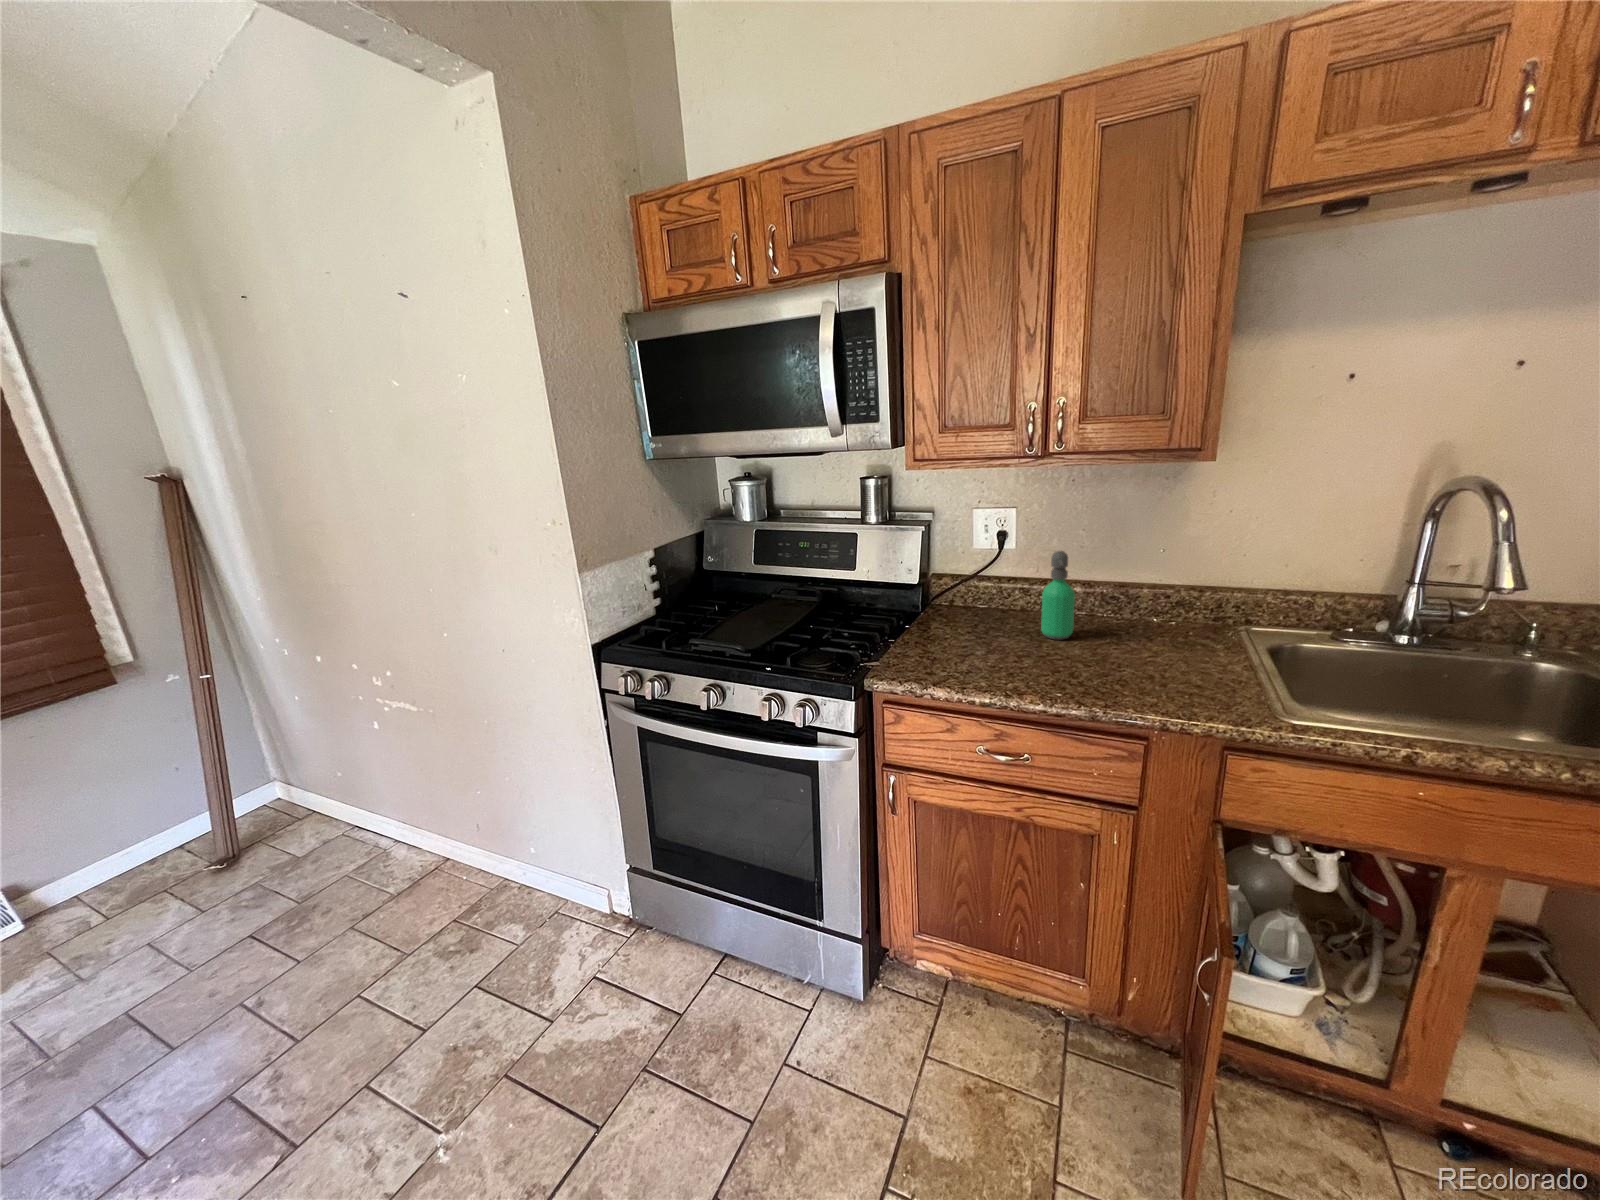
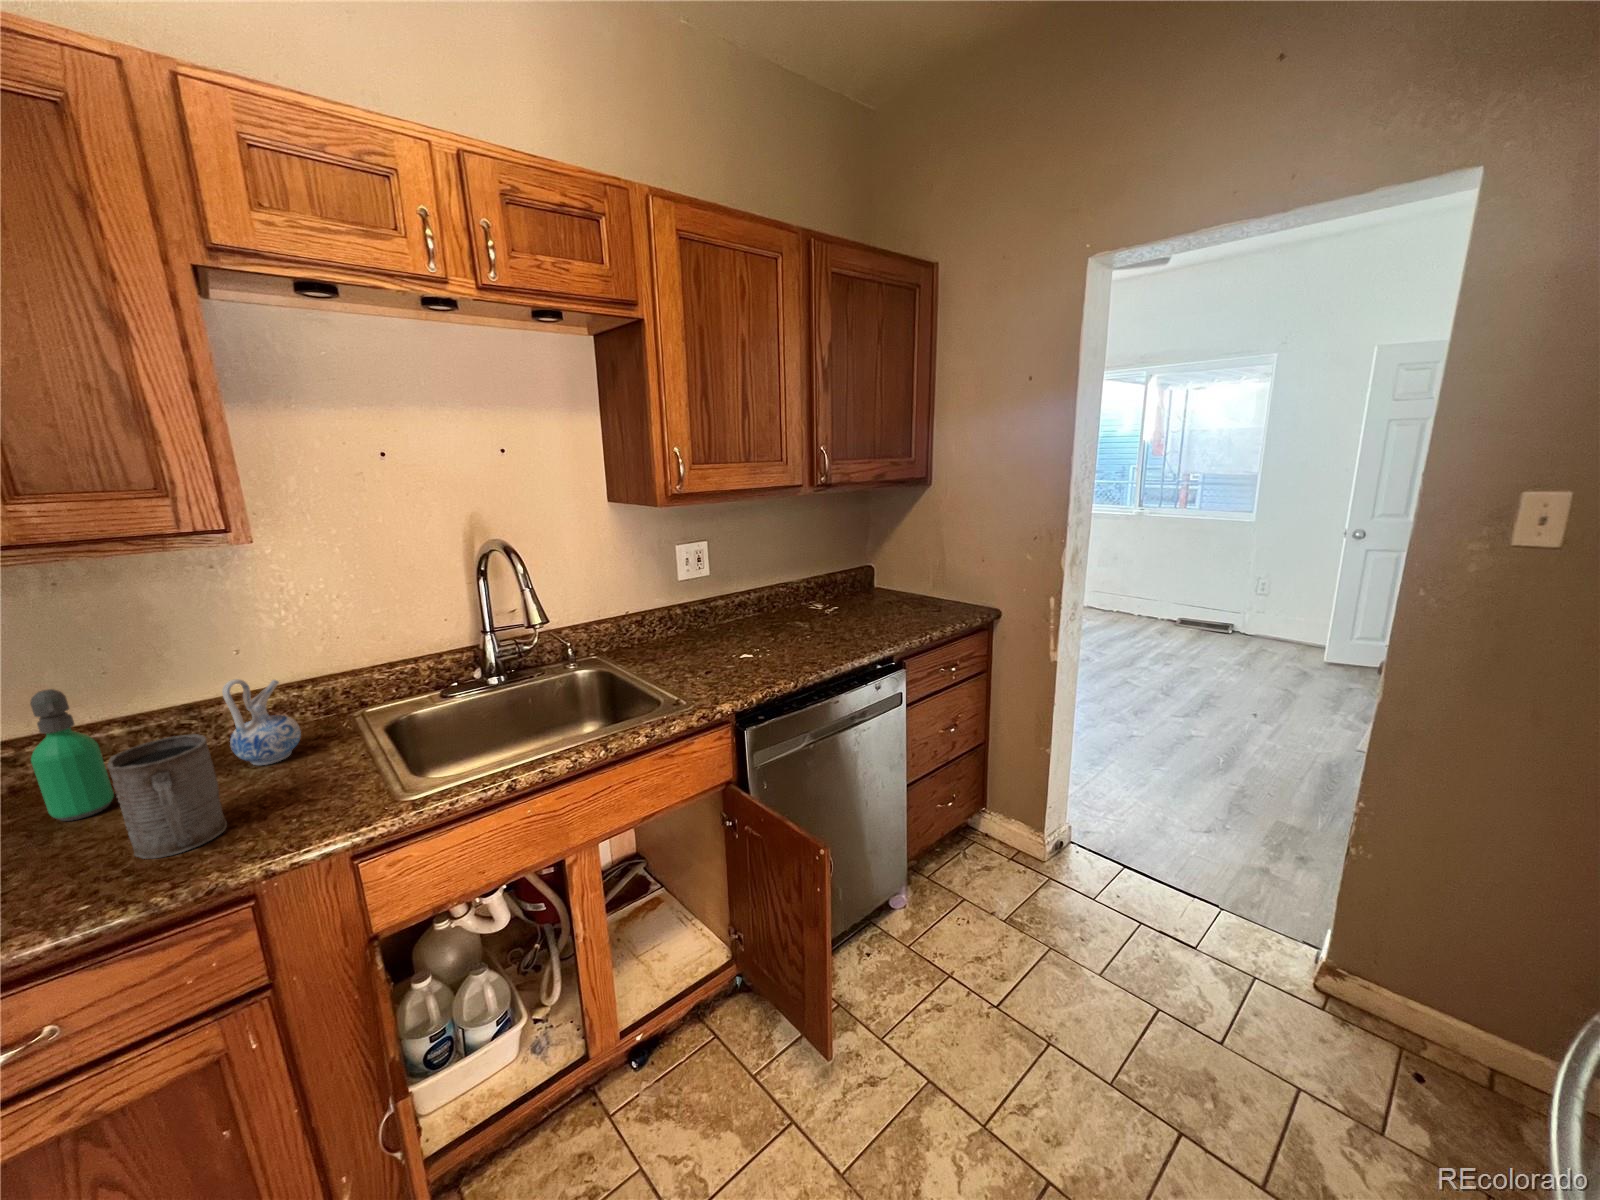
ceramic pitcher: none [1146,572,1198,646] -> present [222,679,301,765]
mug: none [1084,602,1146,686] -> present [107,734,227,859]

